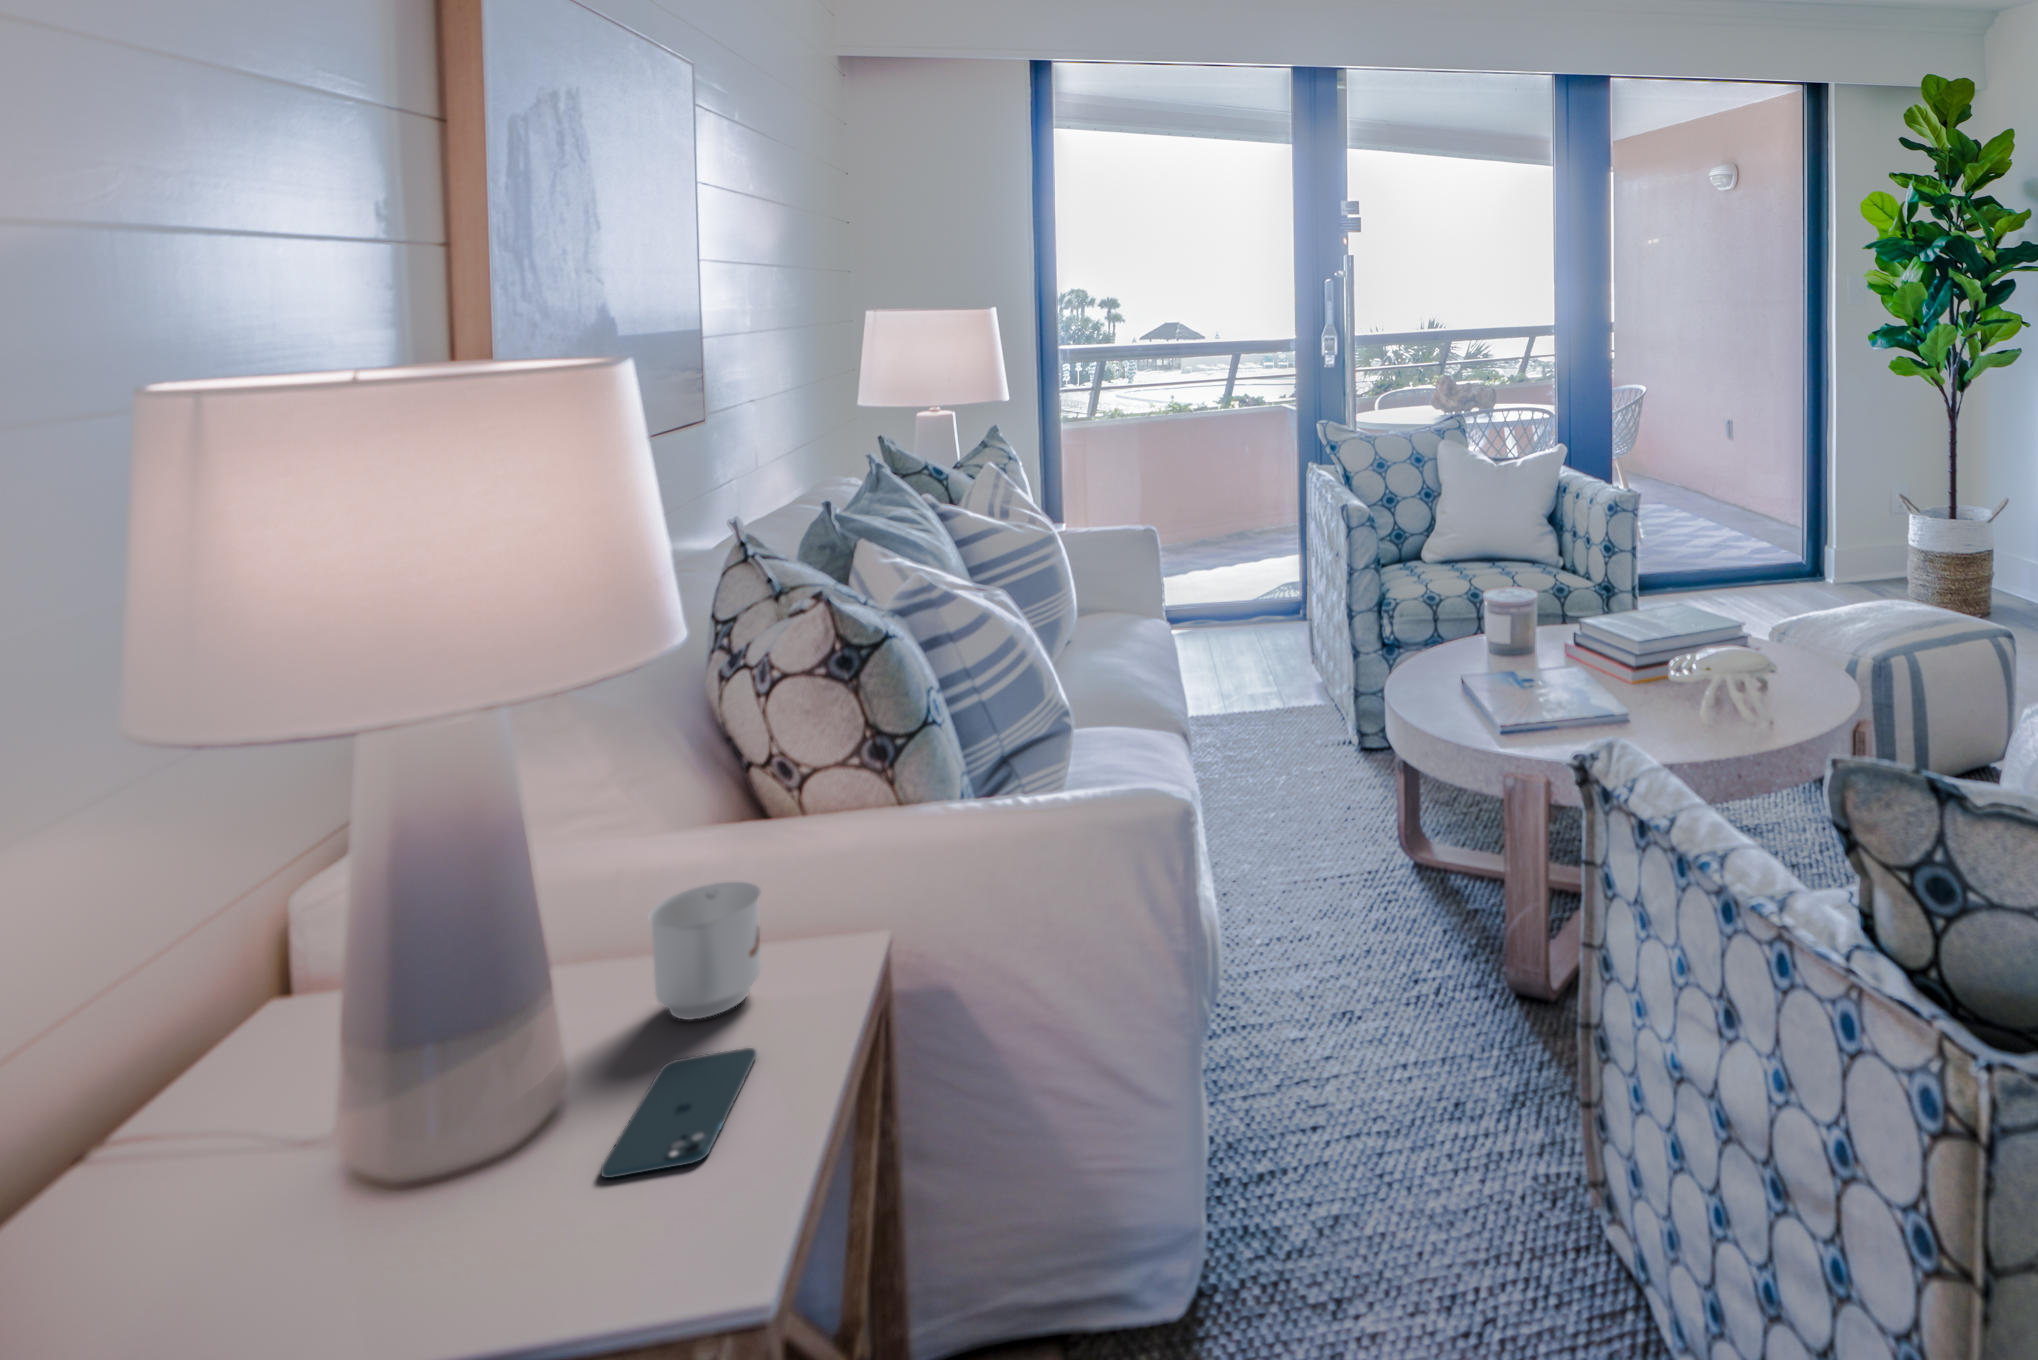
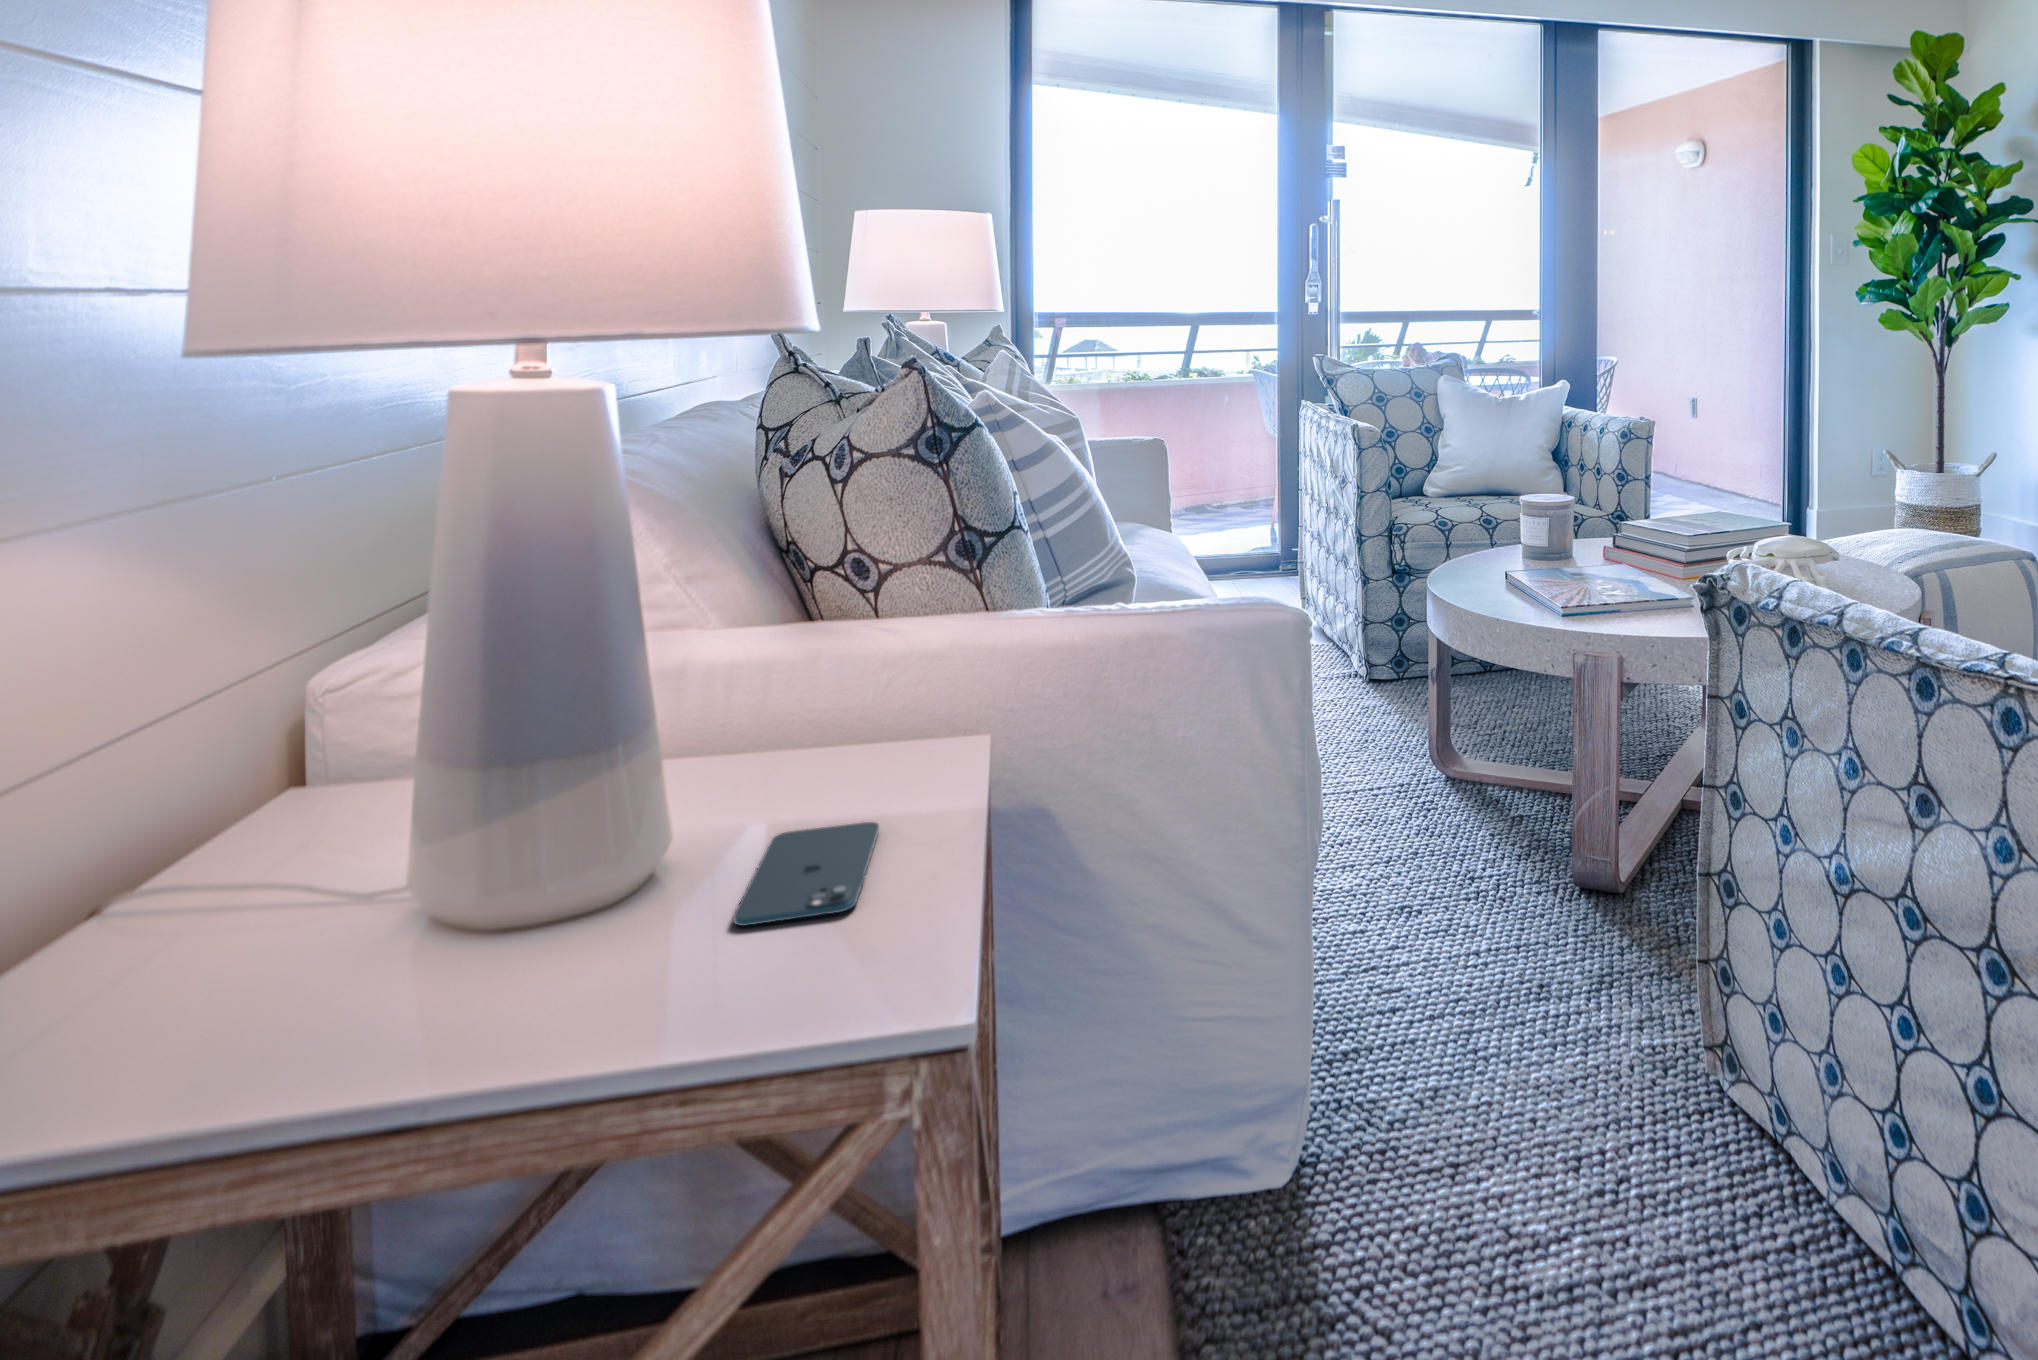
mug: present [649,882,761,1020] -> none [742,662,865,803]

